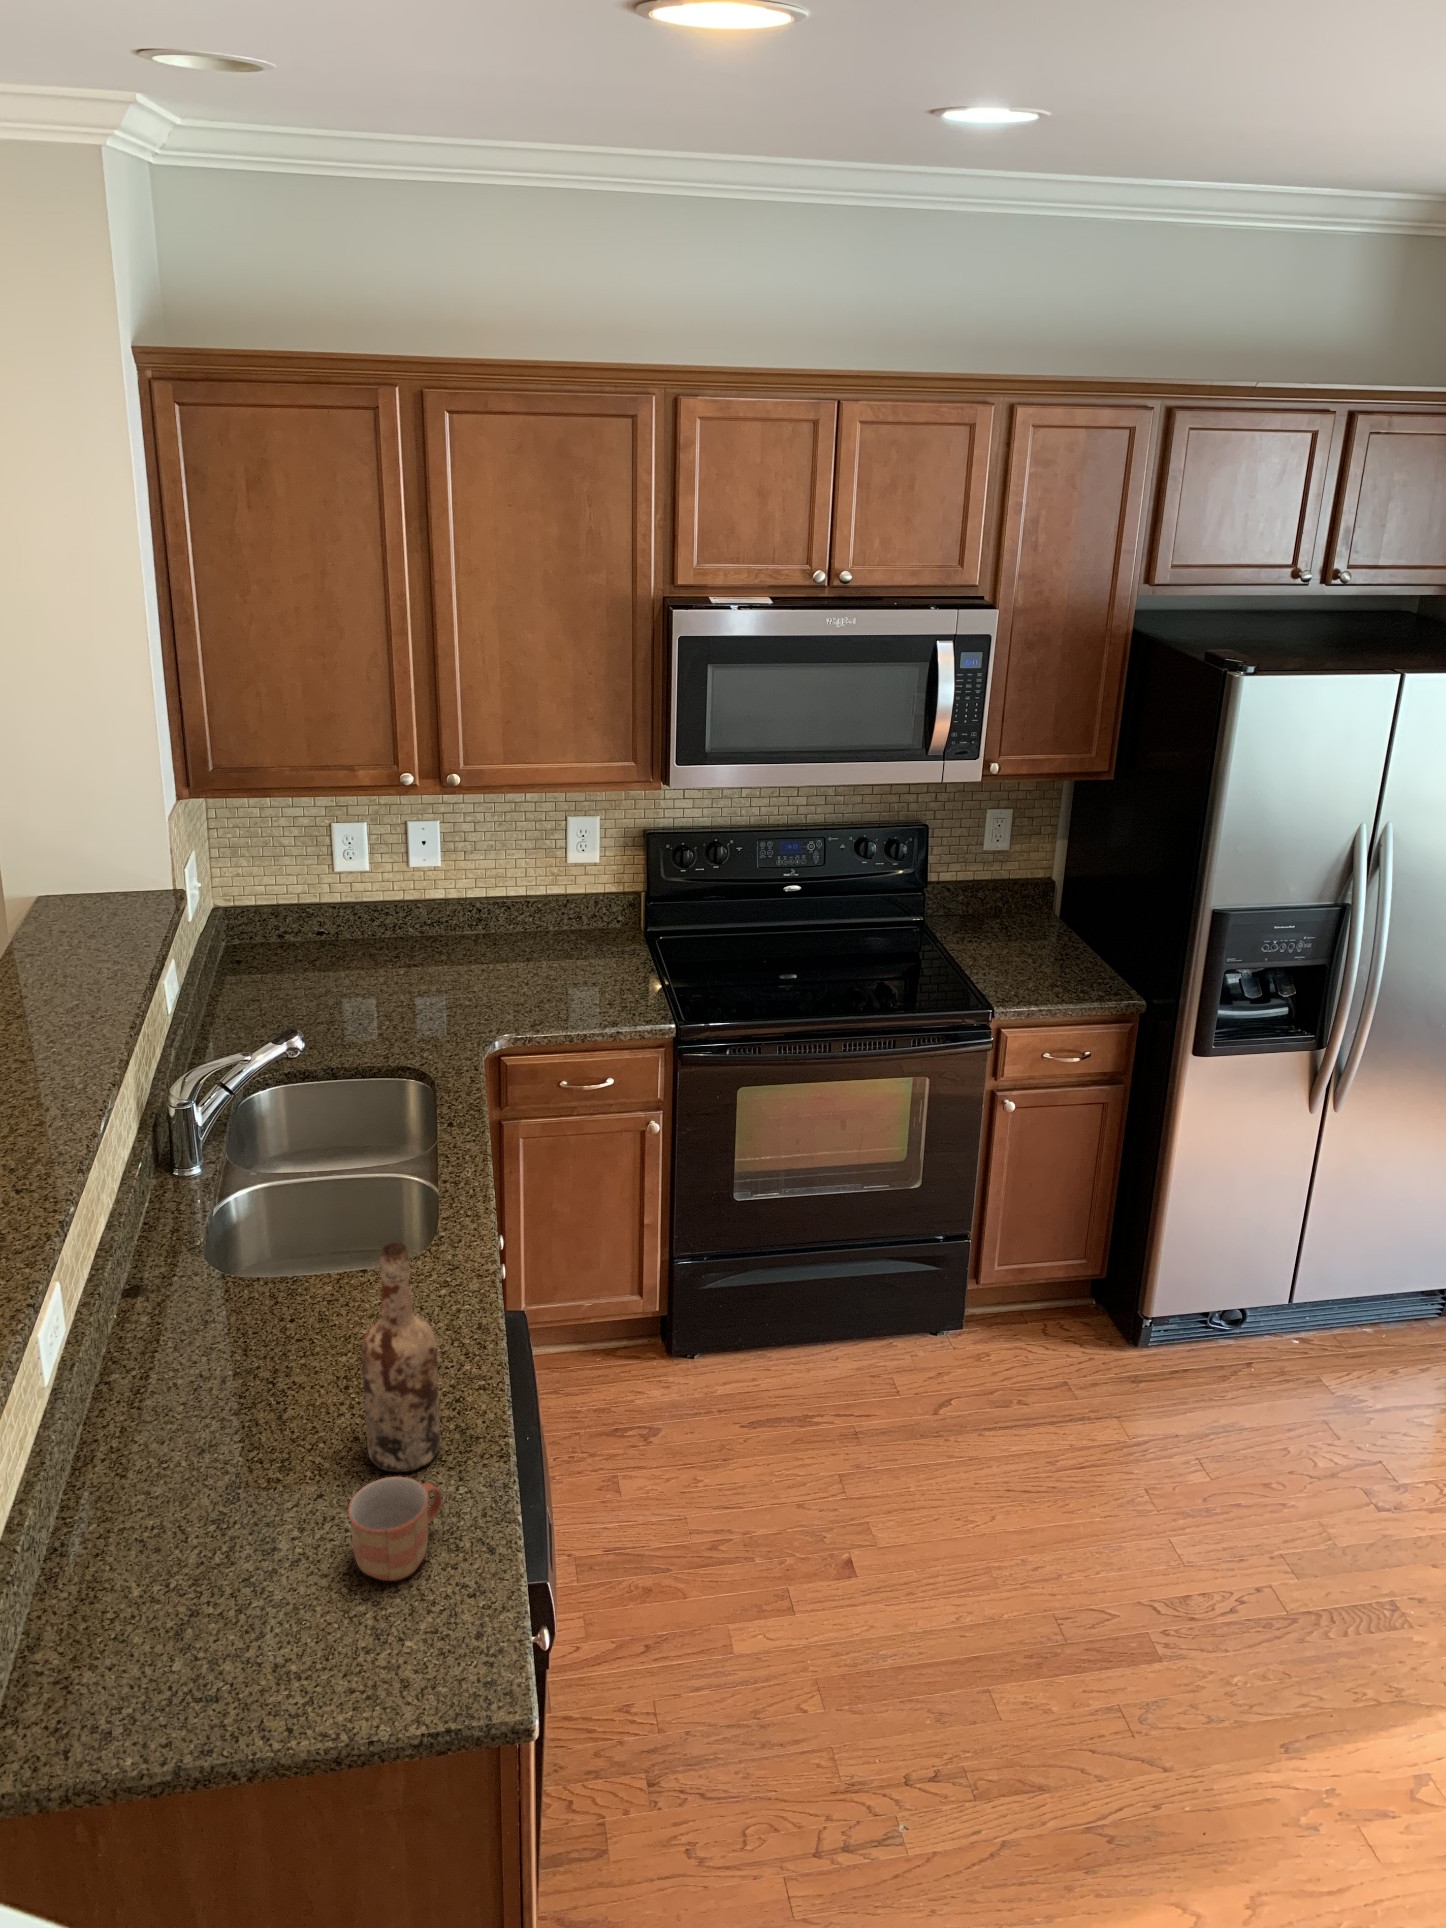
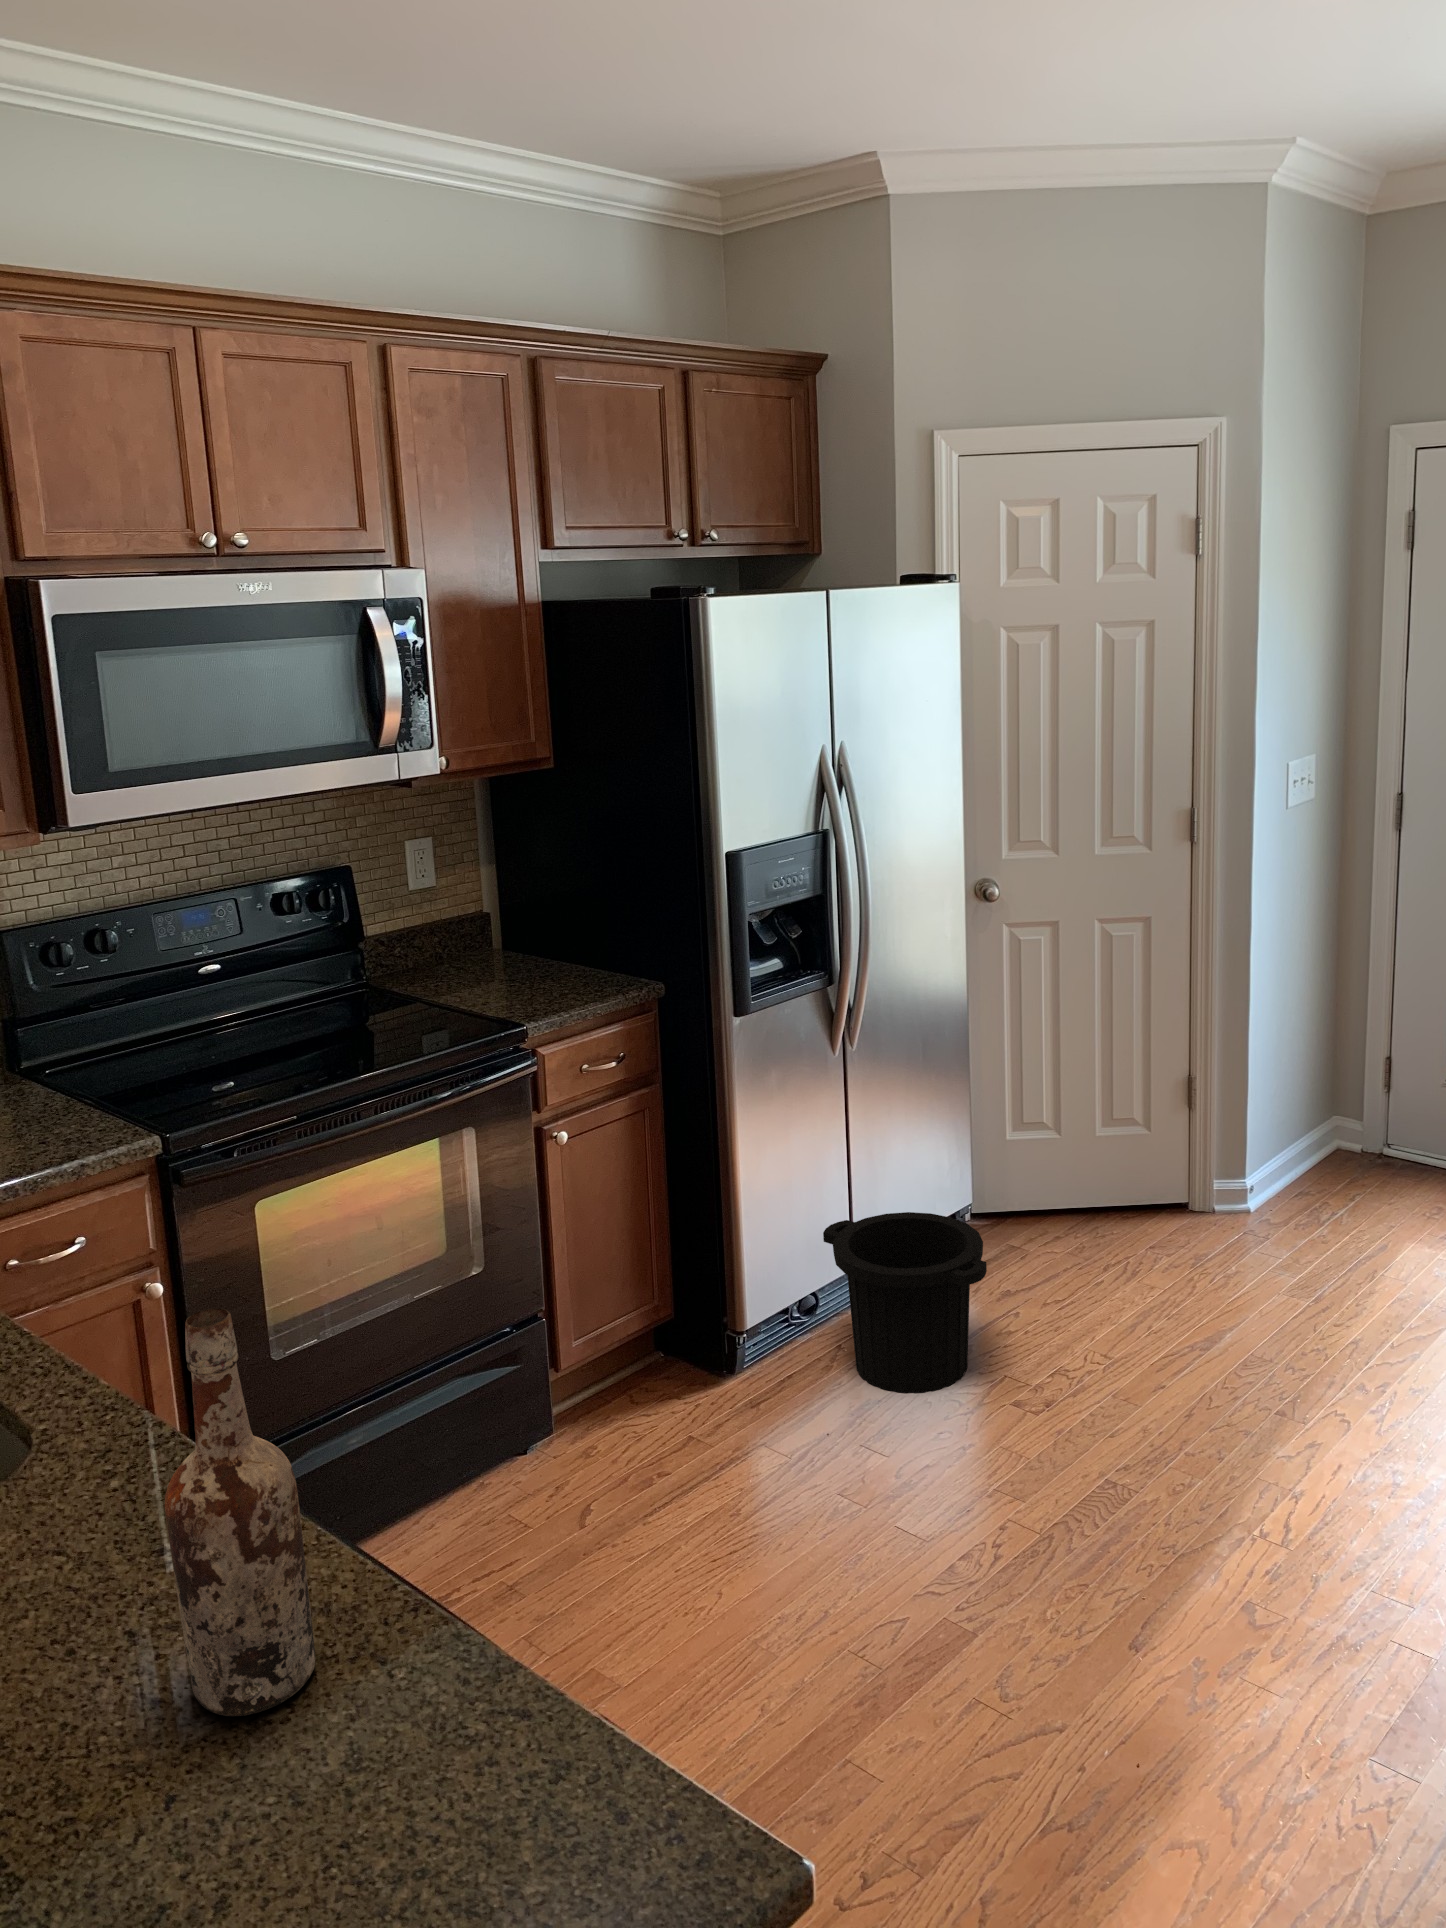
trash can: none [1243,1256,1394,1443] -> present [823,1212,987,1393]
mug: present [348,1476,442,1581] -> none [302,1658,443,1846]

